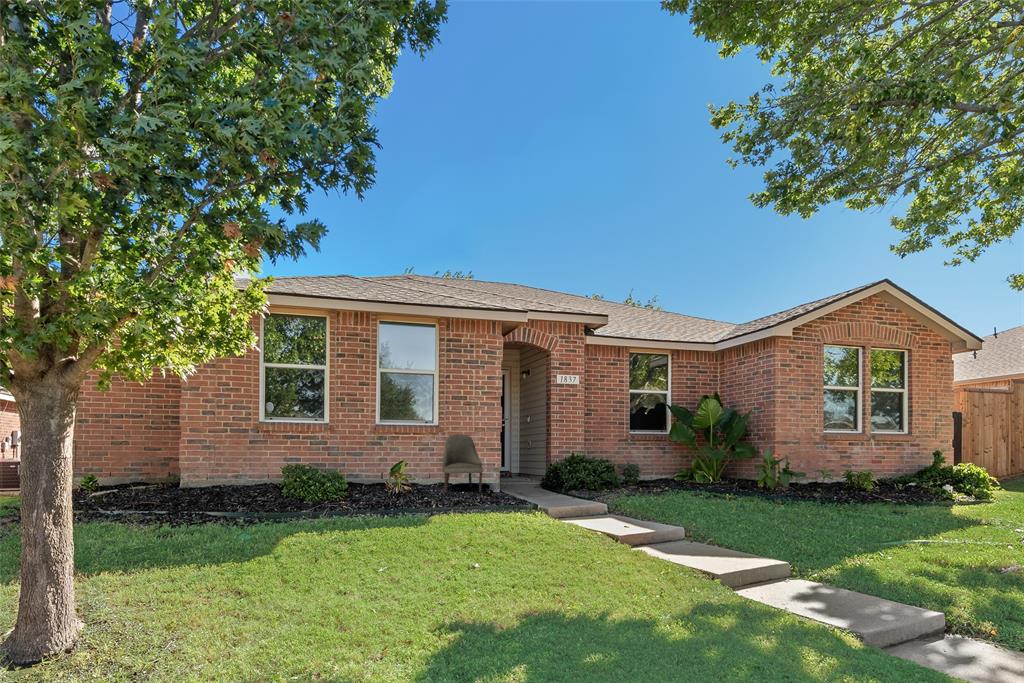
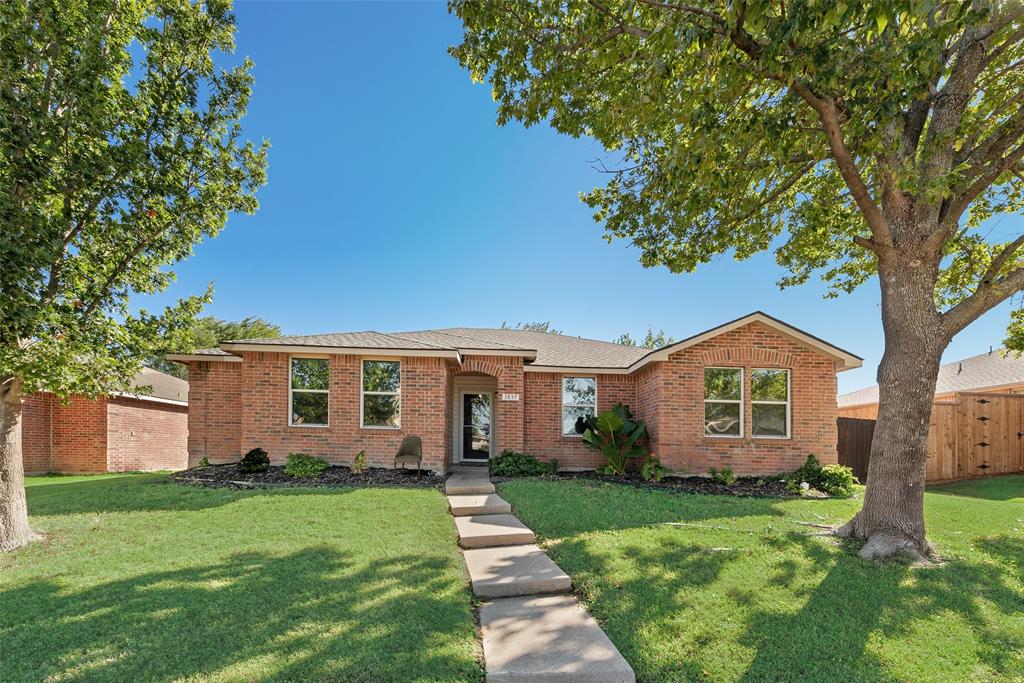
potted plant: none [190,456,242,497] -> present [239,448,271,472]

